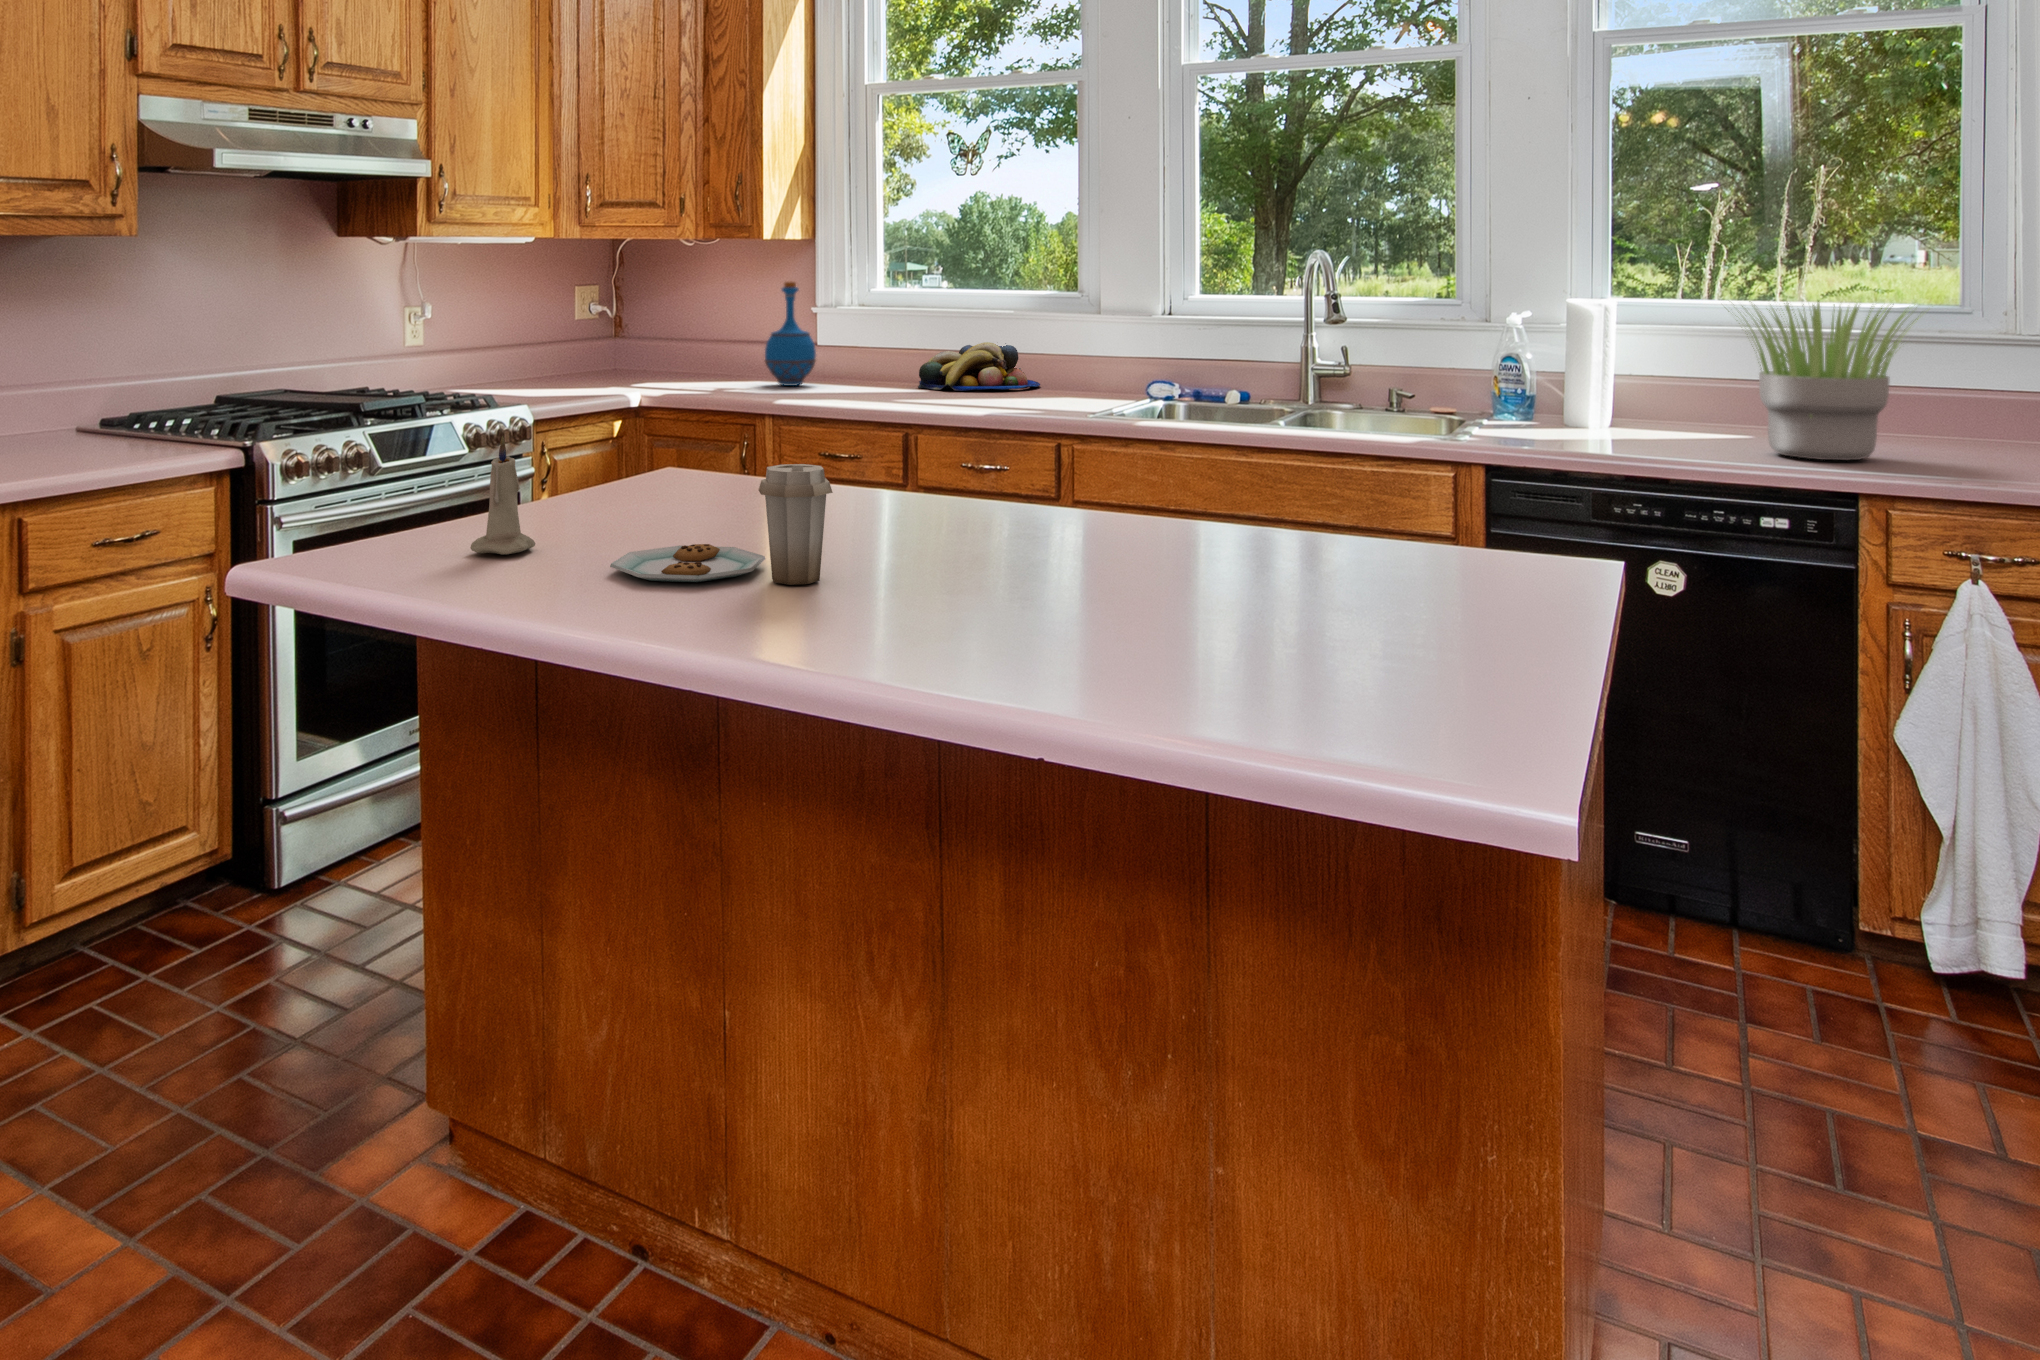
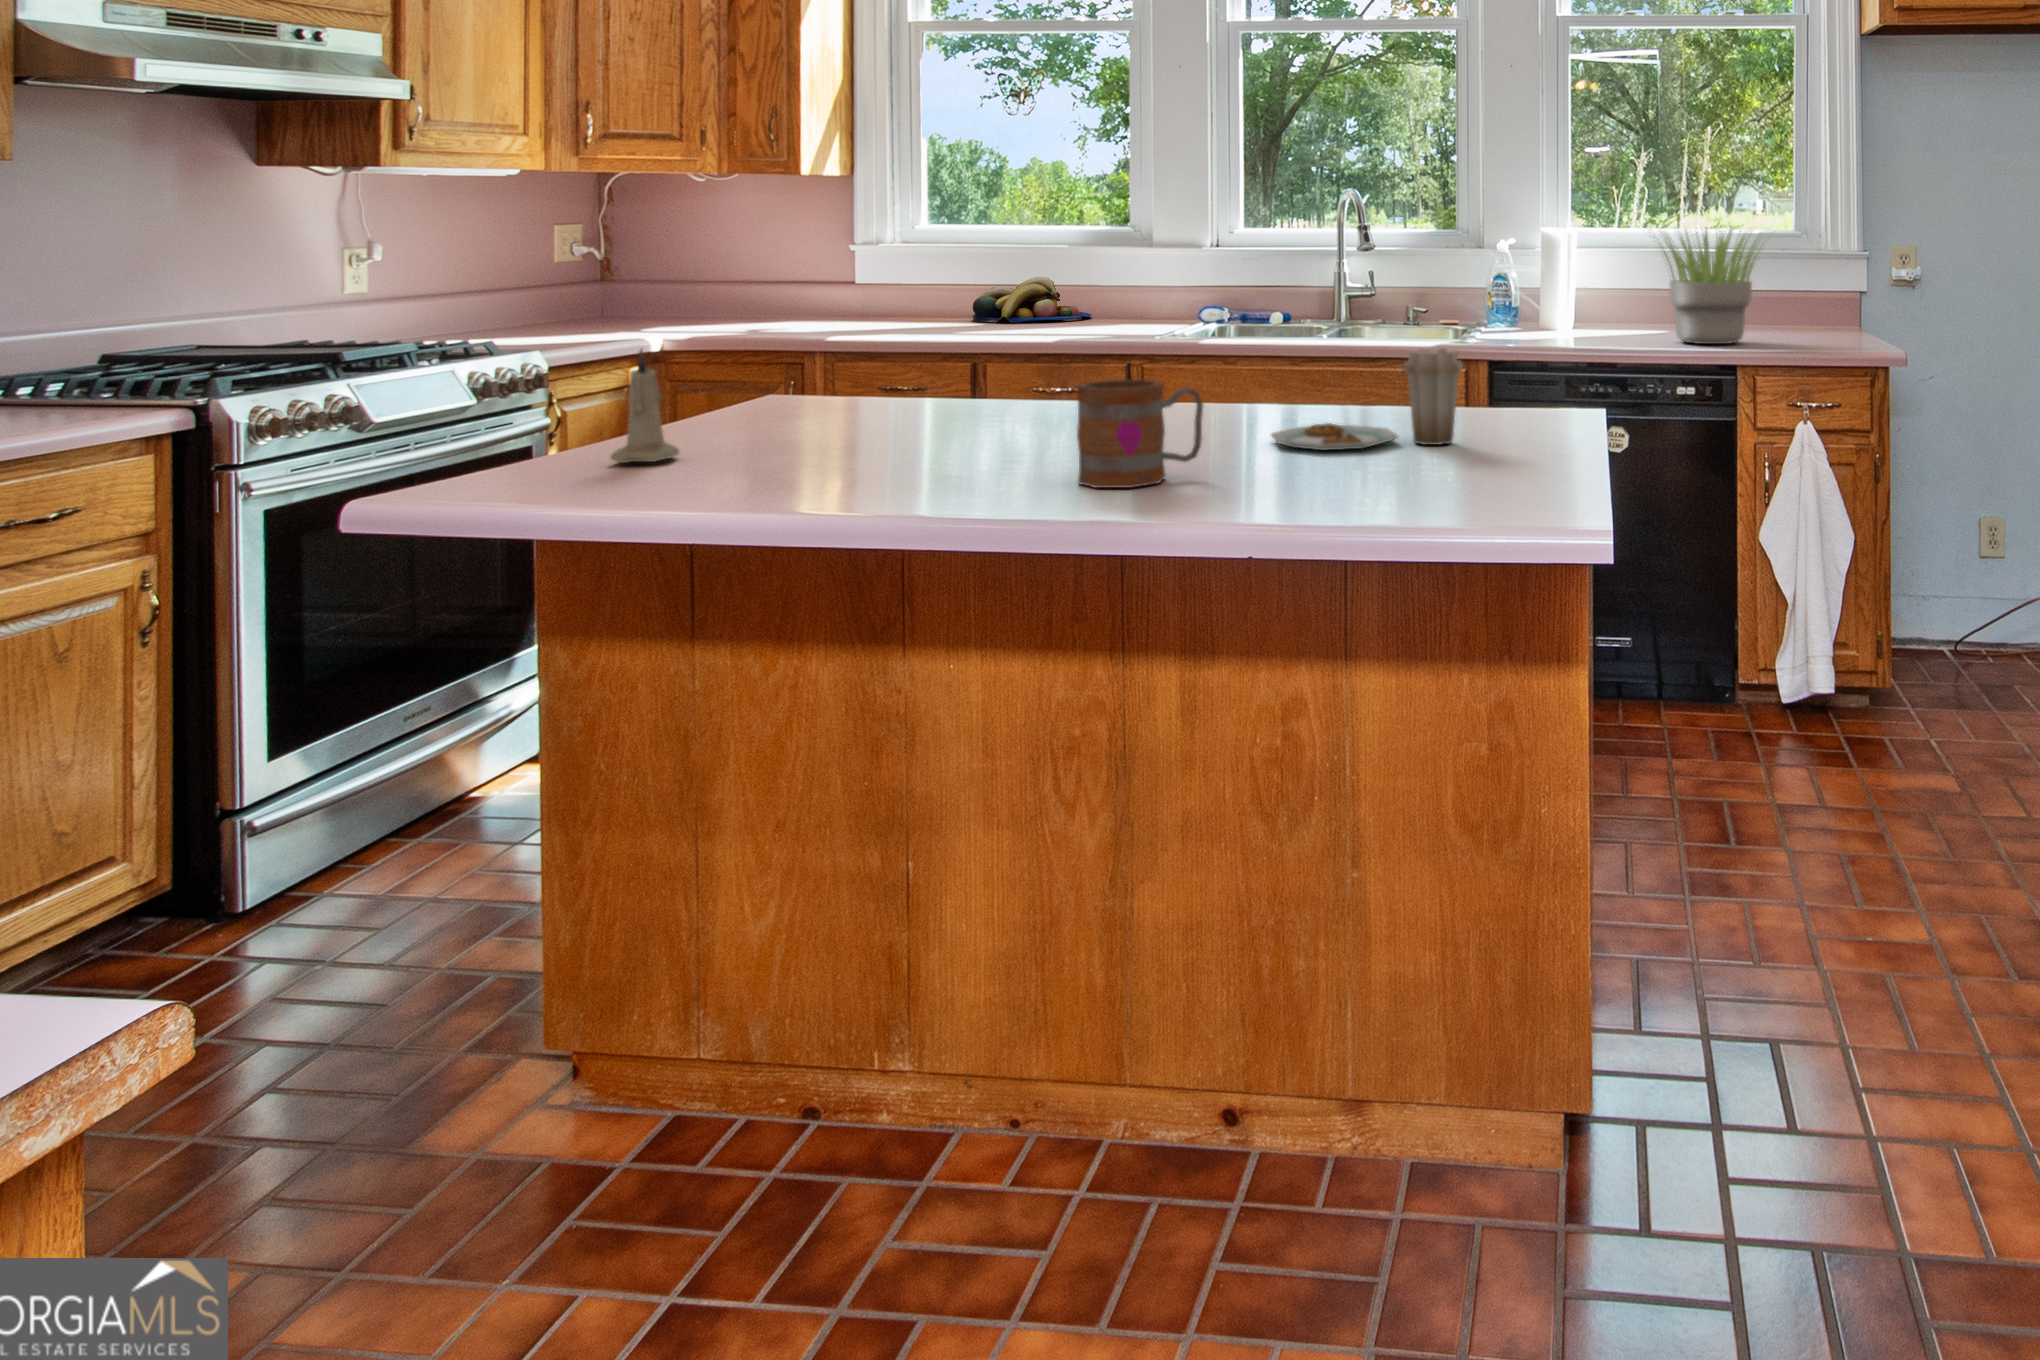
bottle: present [765,282,816,386] -> none [808,220,864,324]
plate: present [610,464,833,585] -> present [1271,348,1463,450]
mug: none [894,504,1047,642] -> present [1076,380,1203,488]

